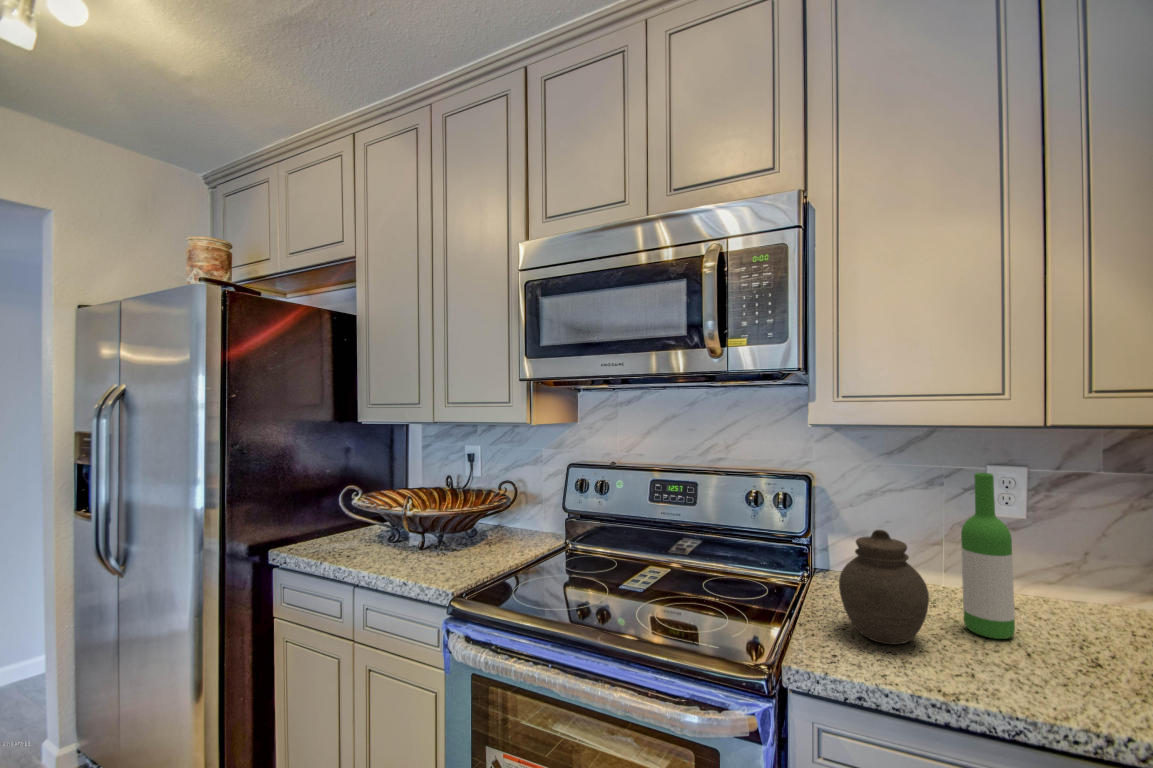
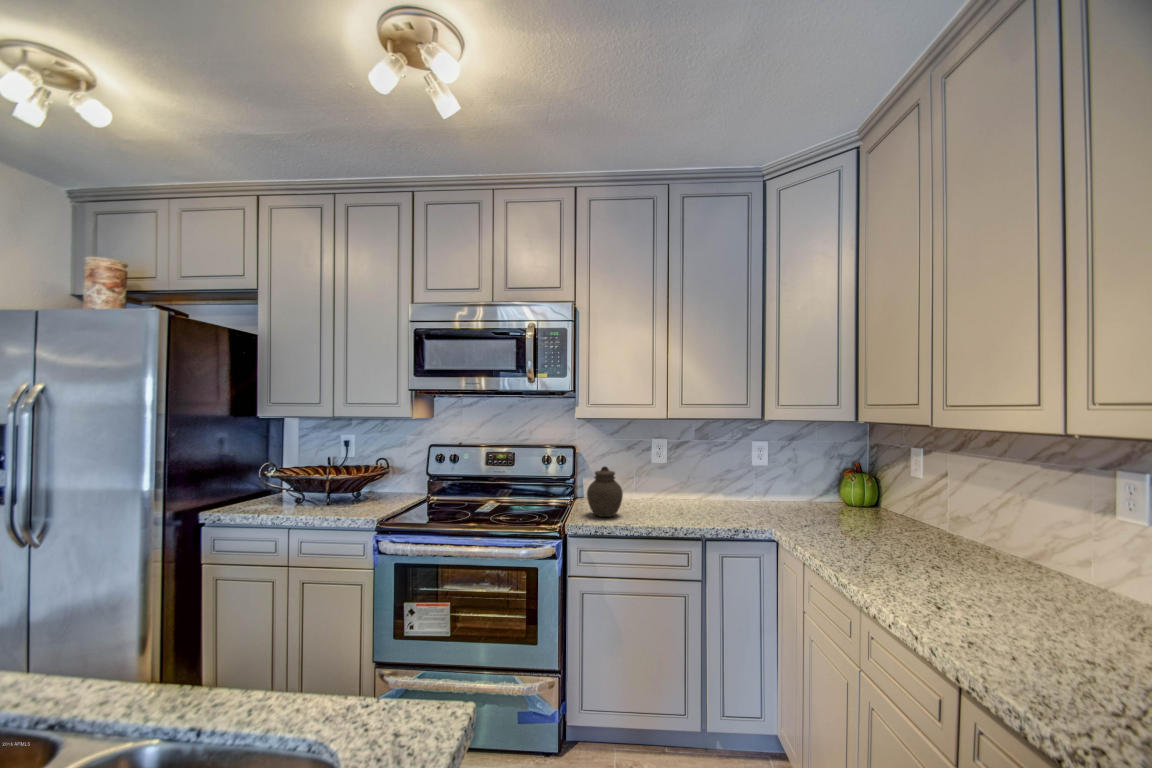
wine bottle: present [961,473,1015,639] -> none [637,440,655,512]

